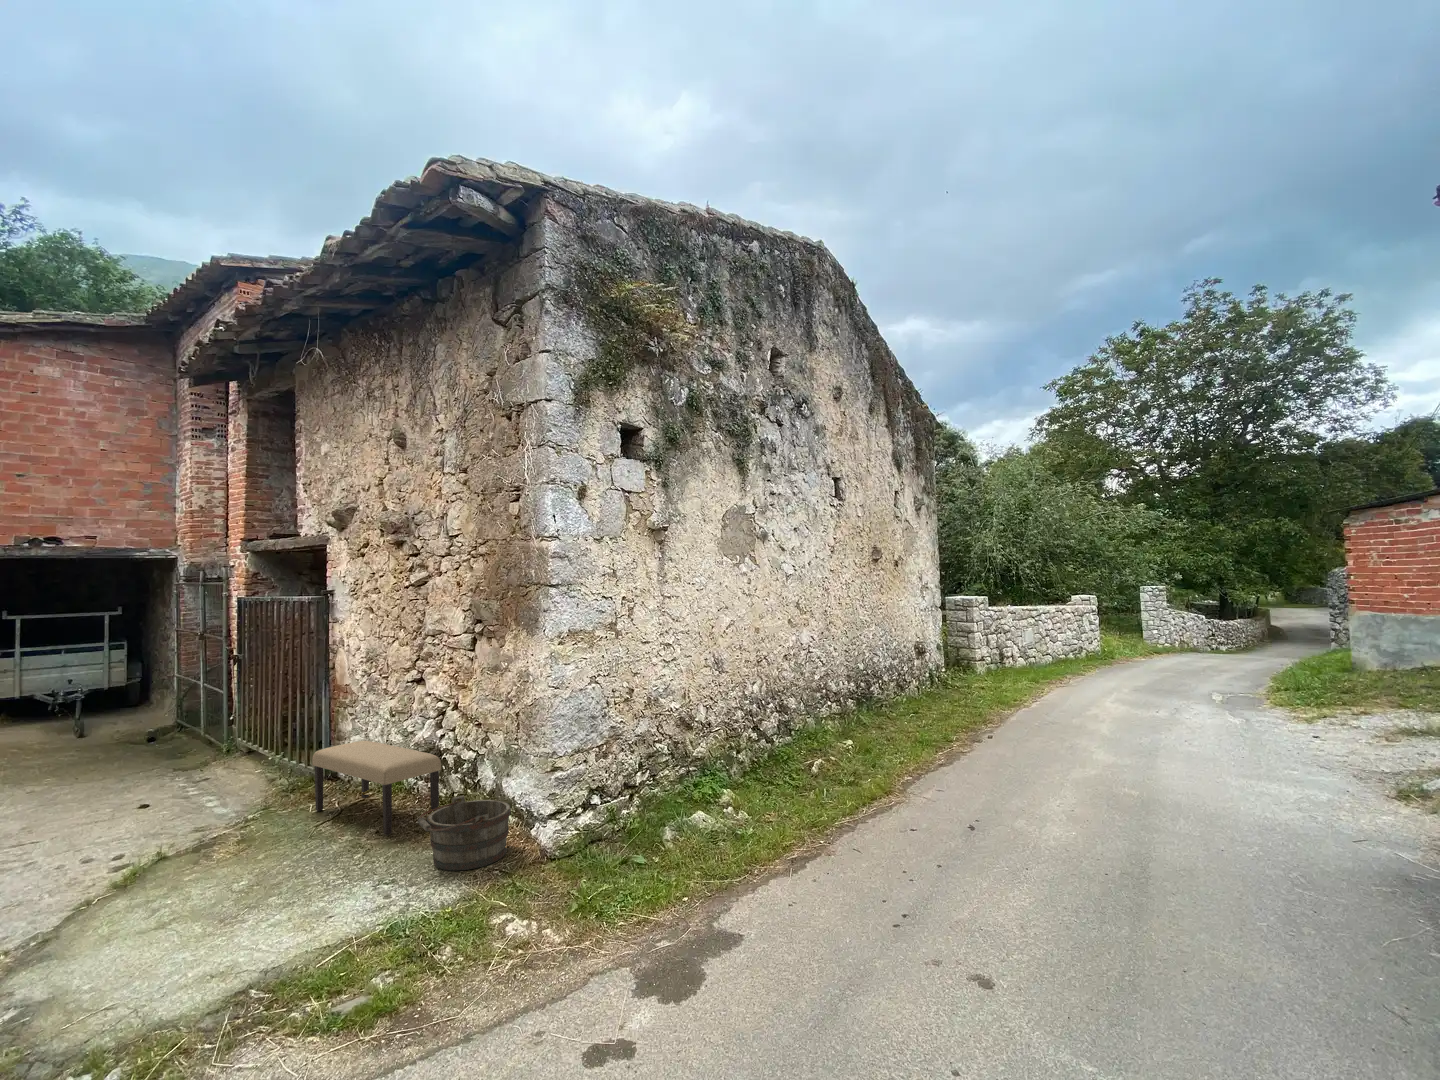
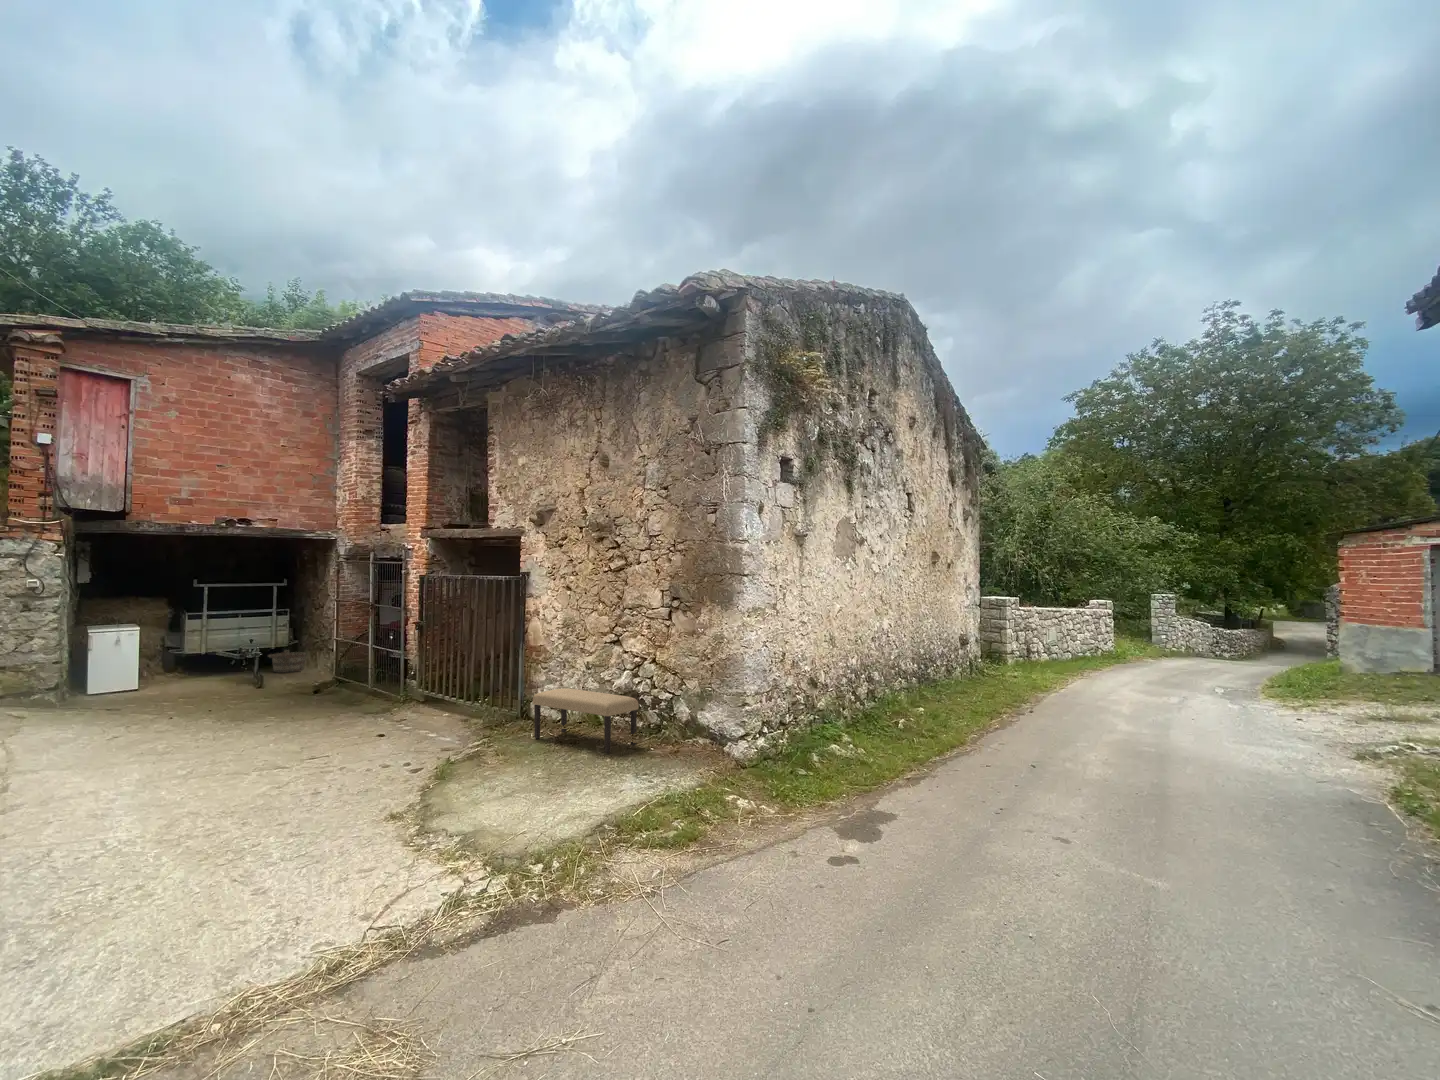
bucket: present [418,795,511,871] -> present [268,650,306,673]

